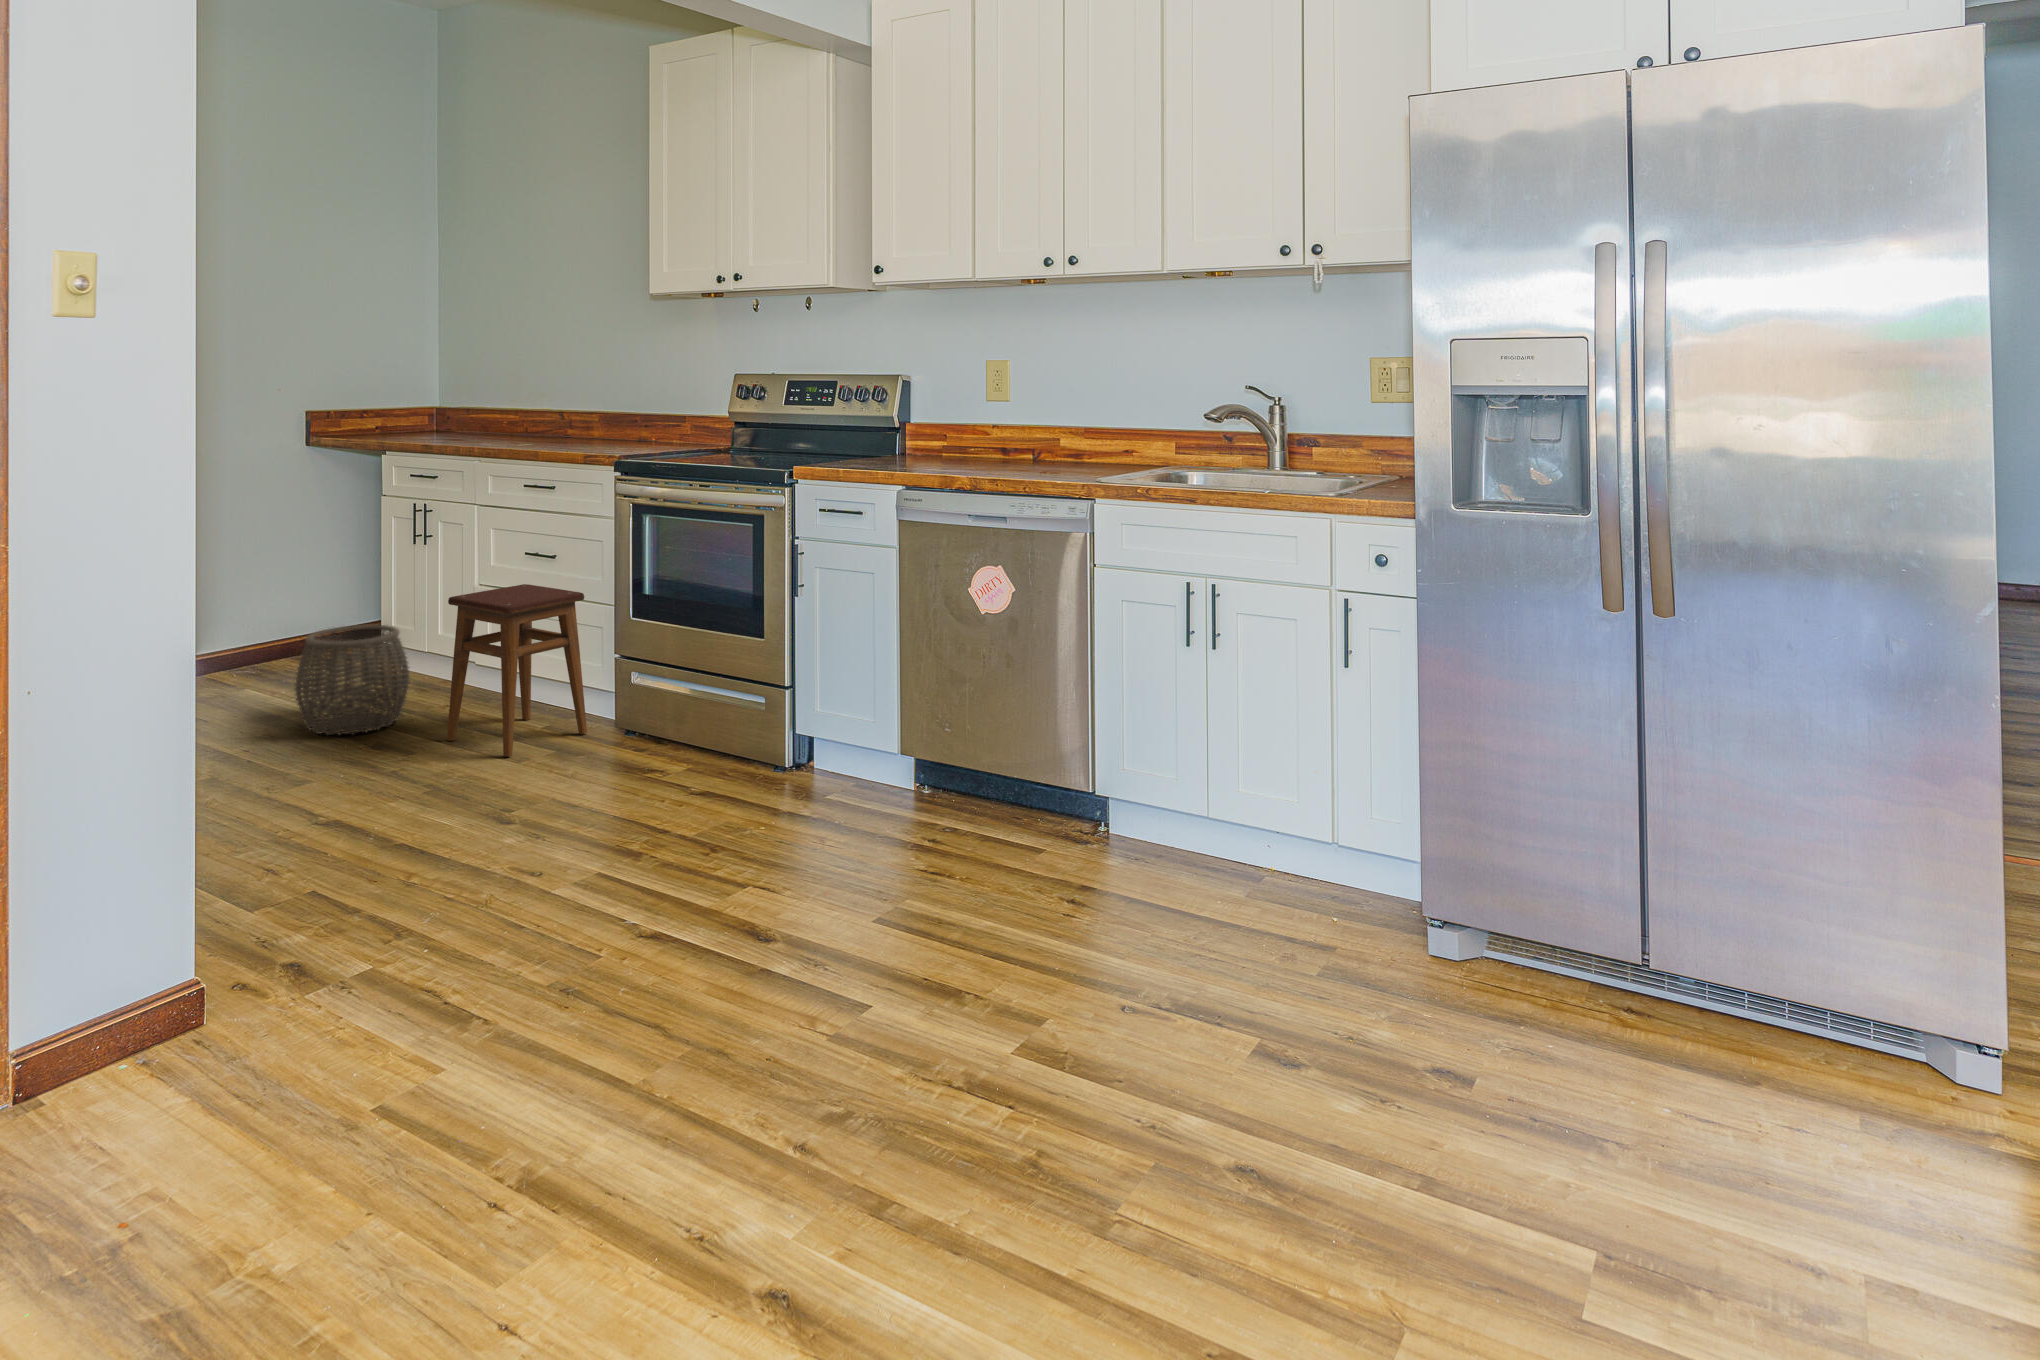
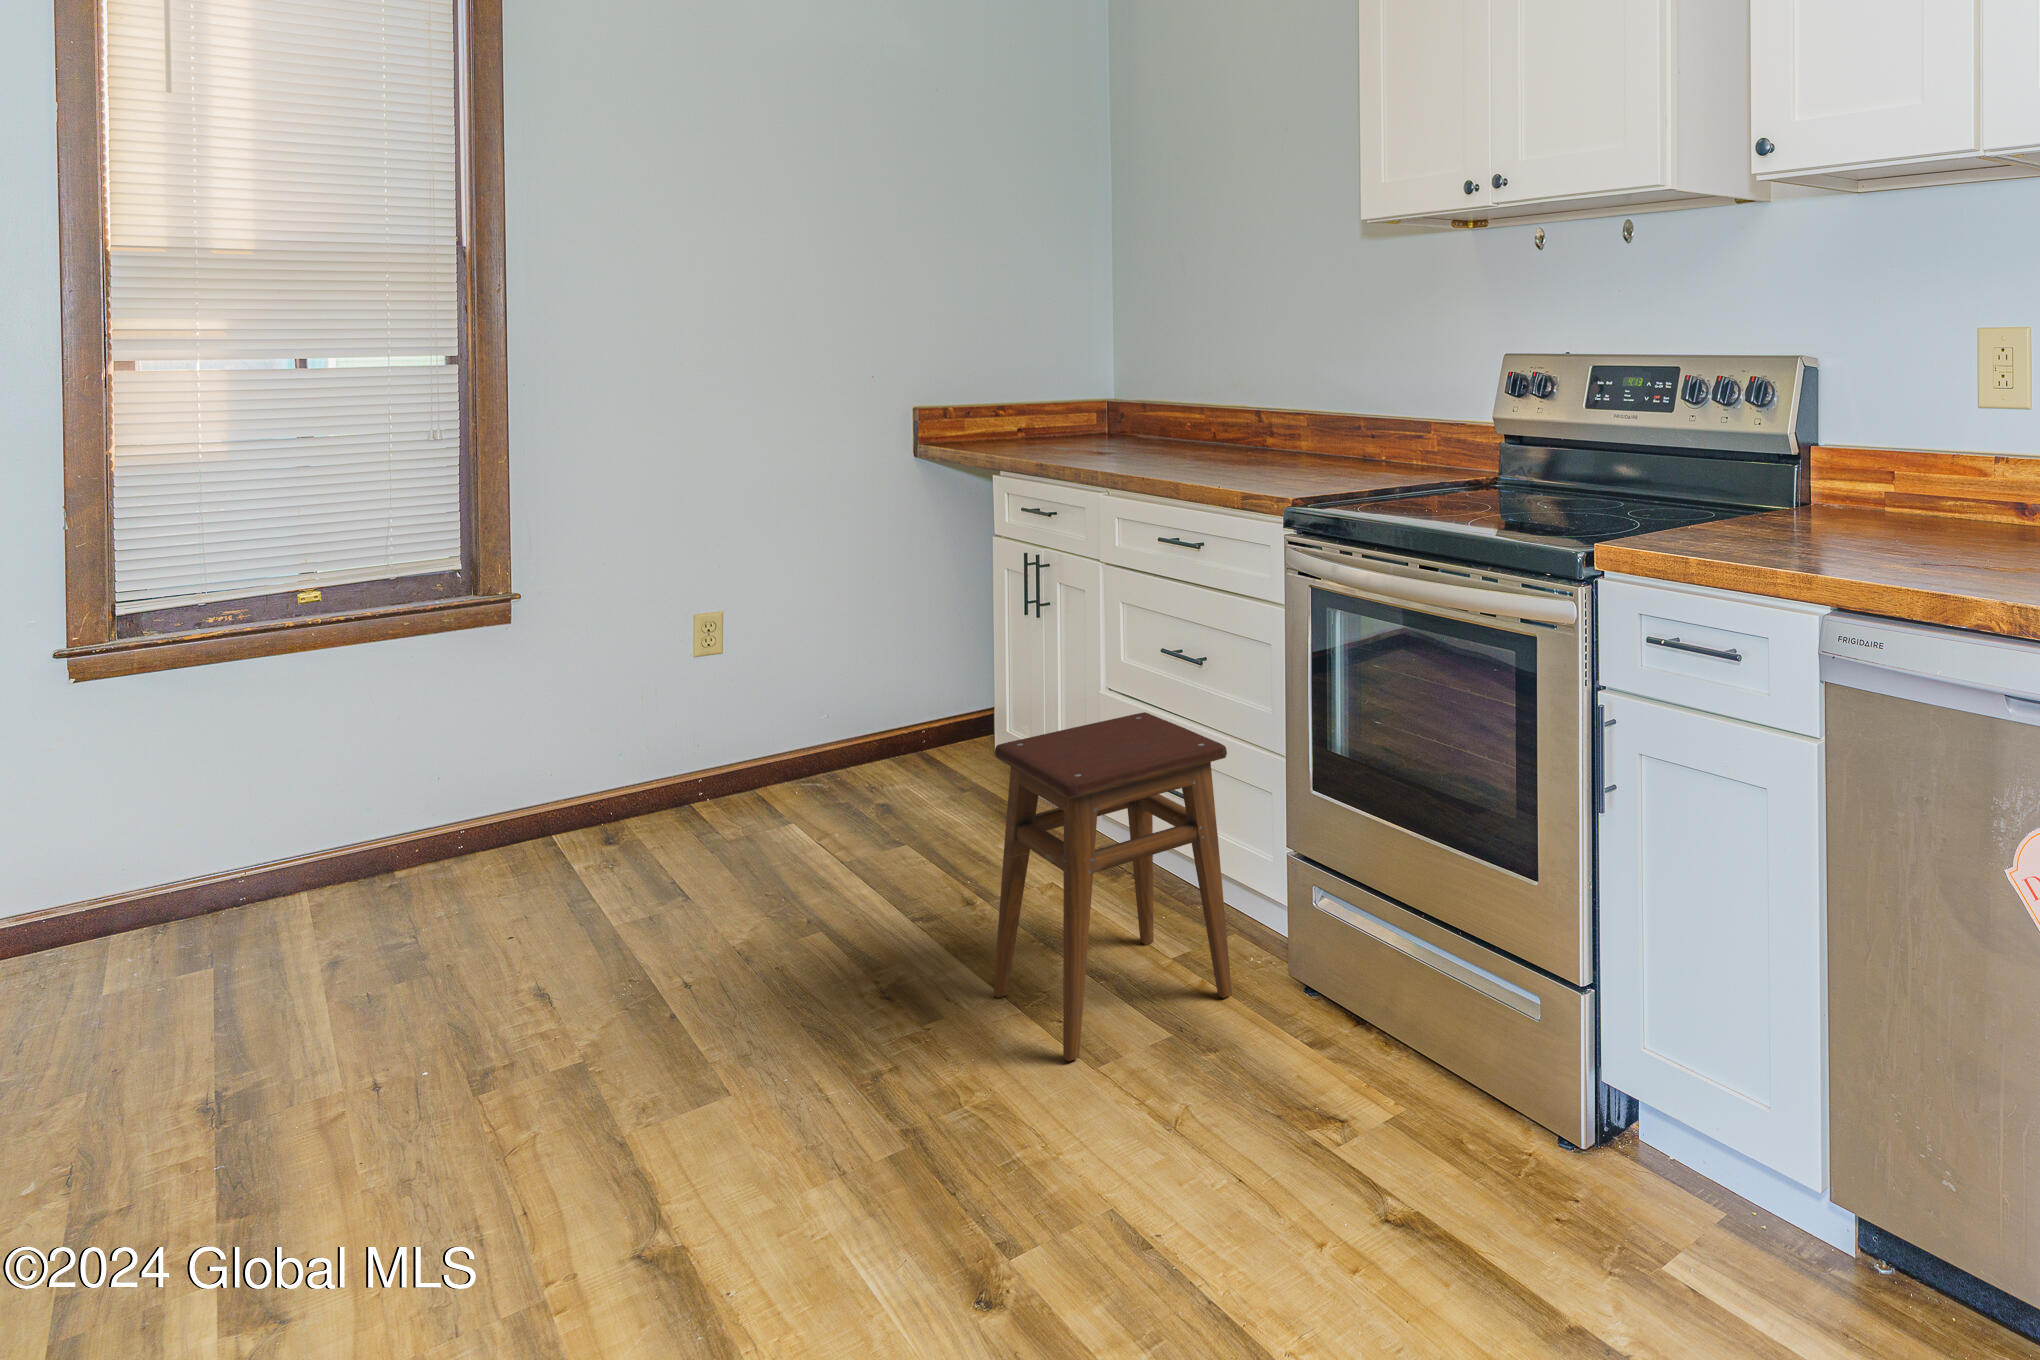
woven basket: present [295,625,410,735] -> none [769,760,969,966]

